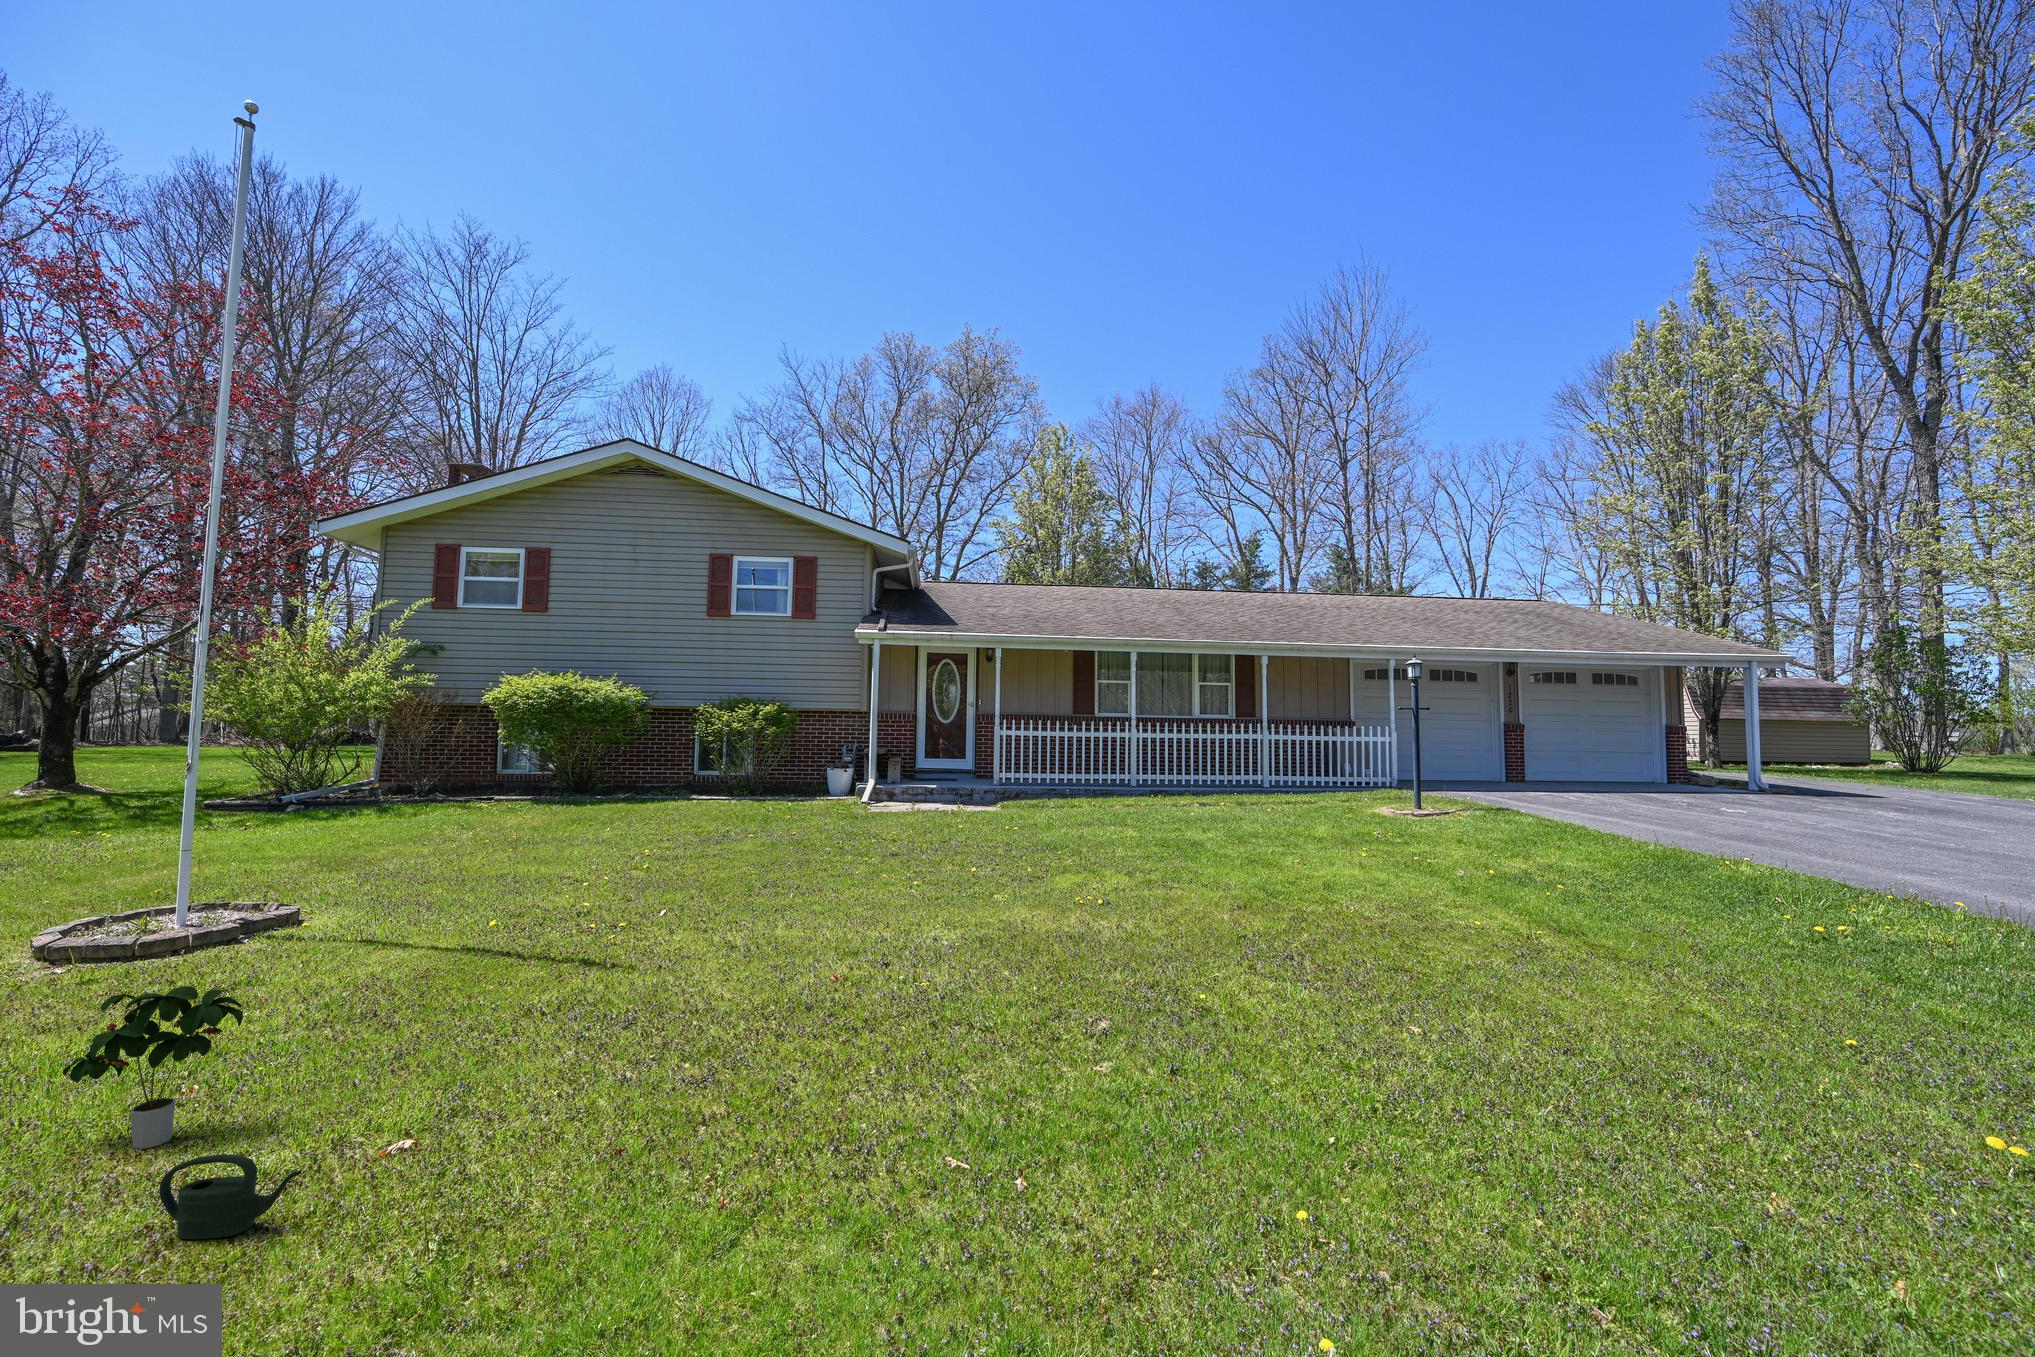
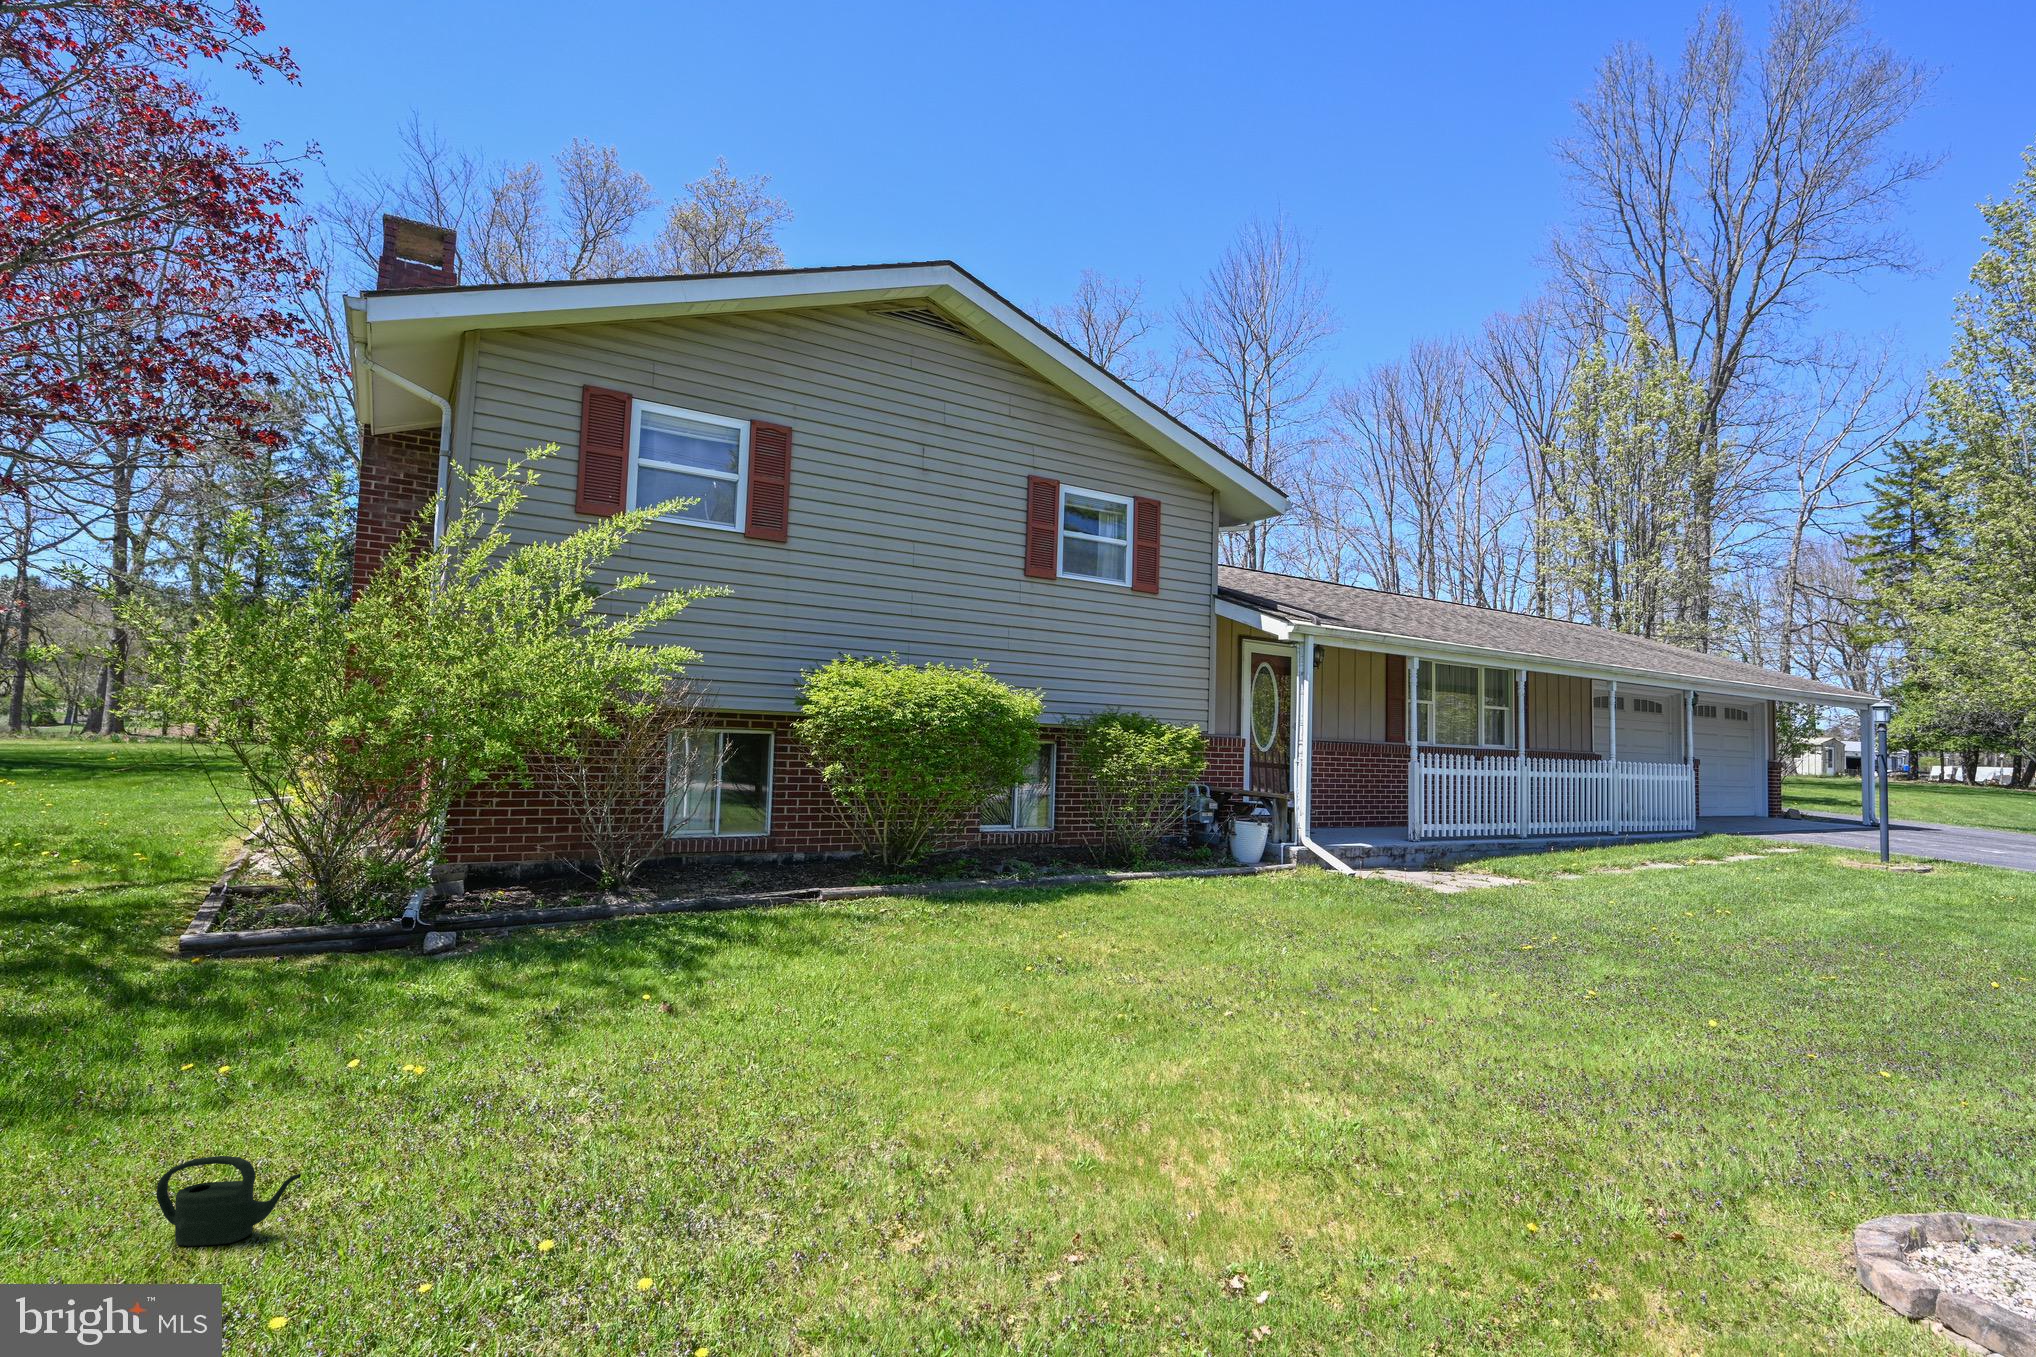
potted plant: present [63,986,243,1149] -> none [56,991,237,1165]

